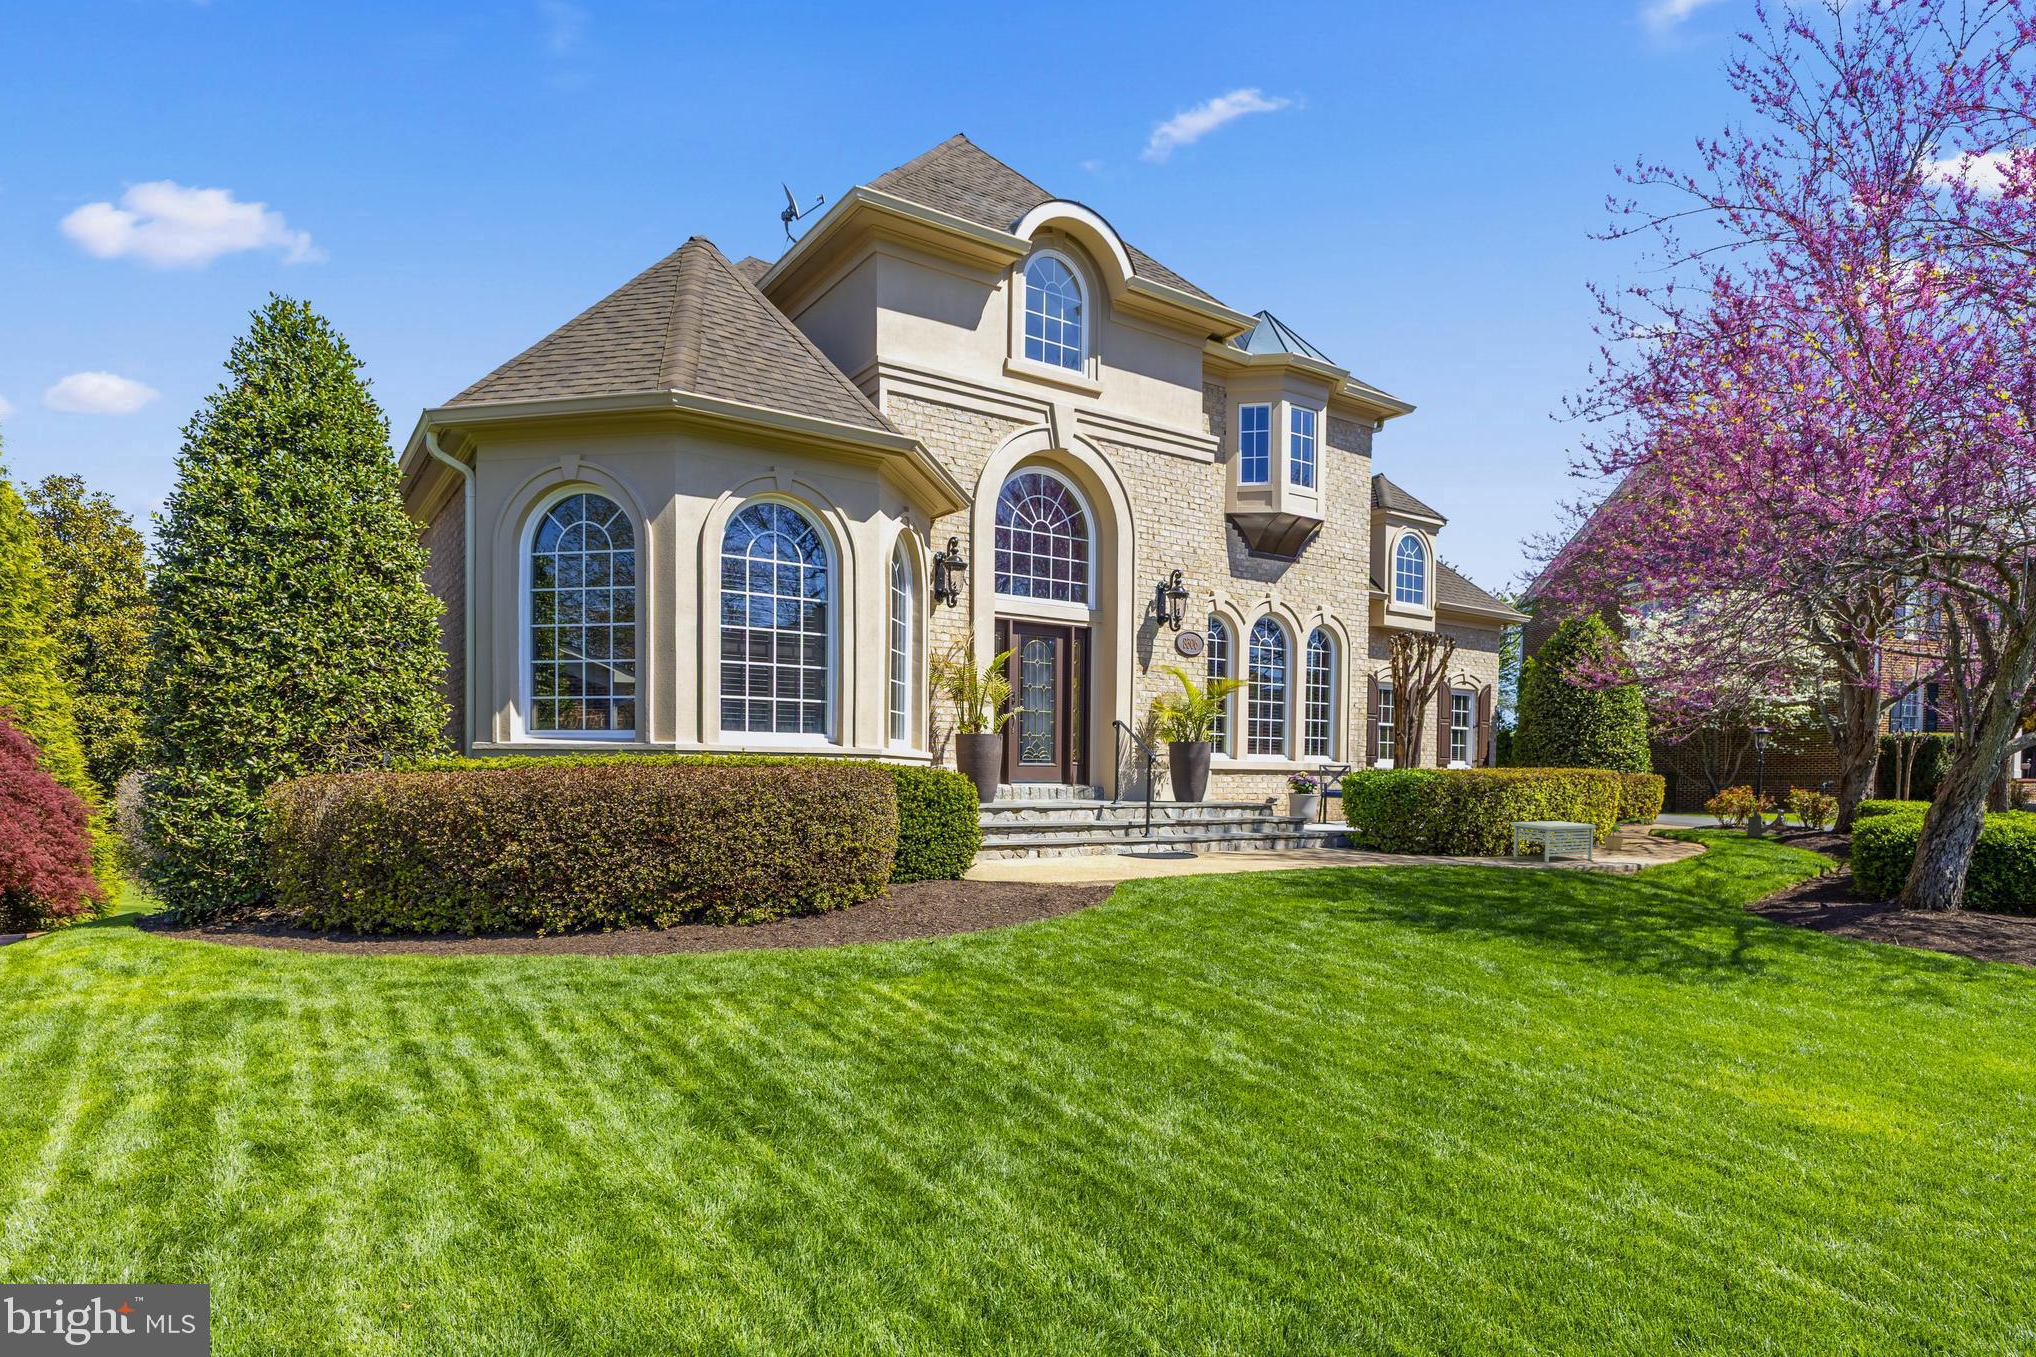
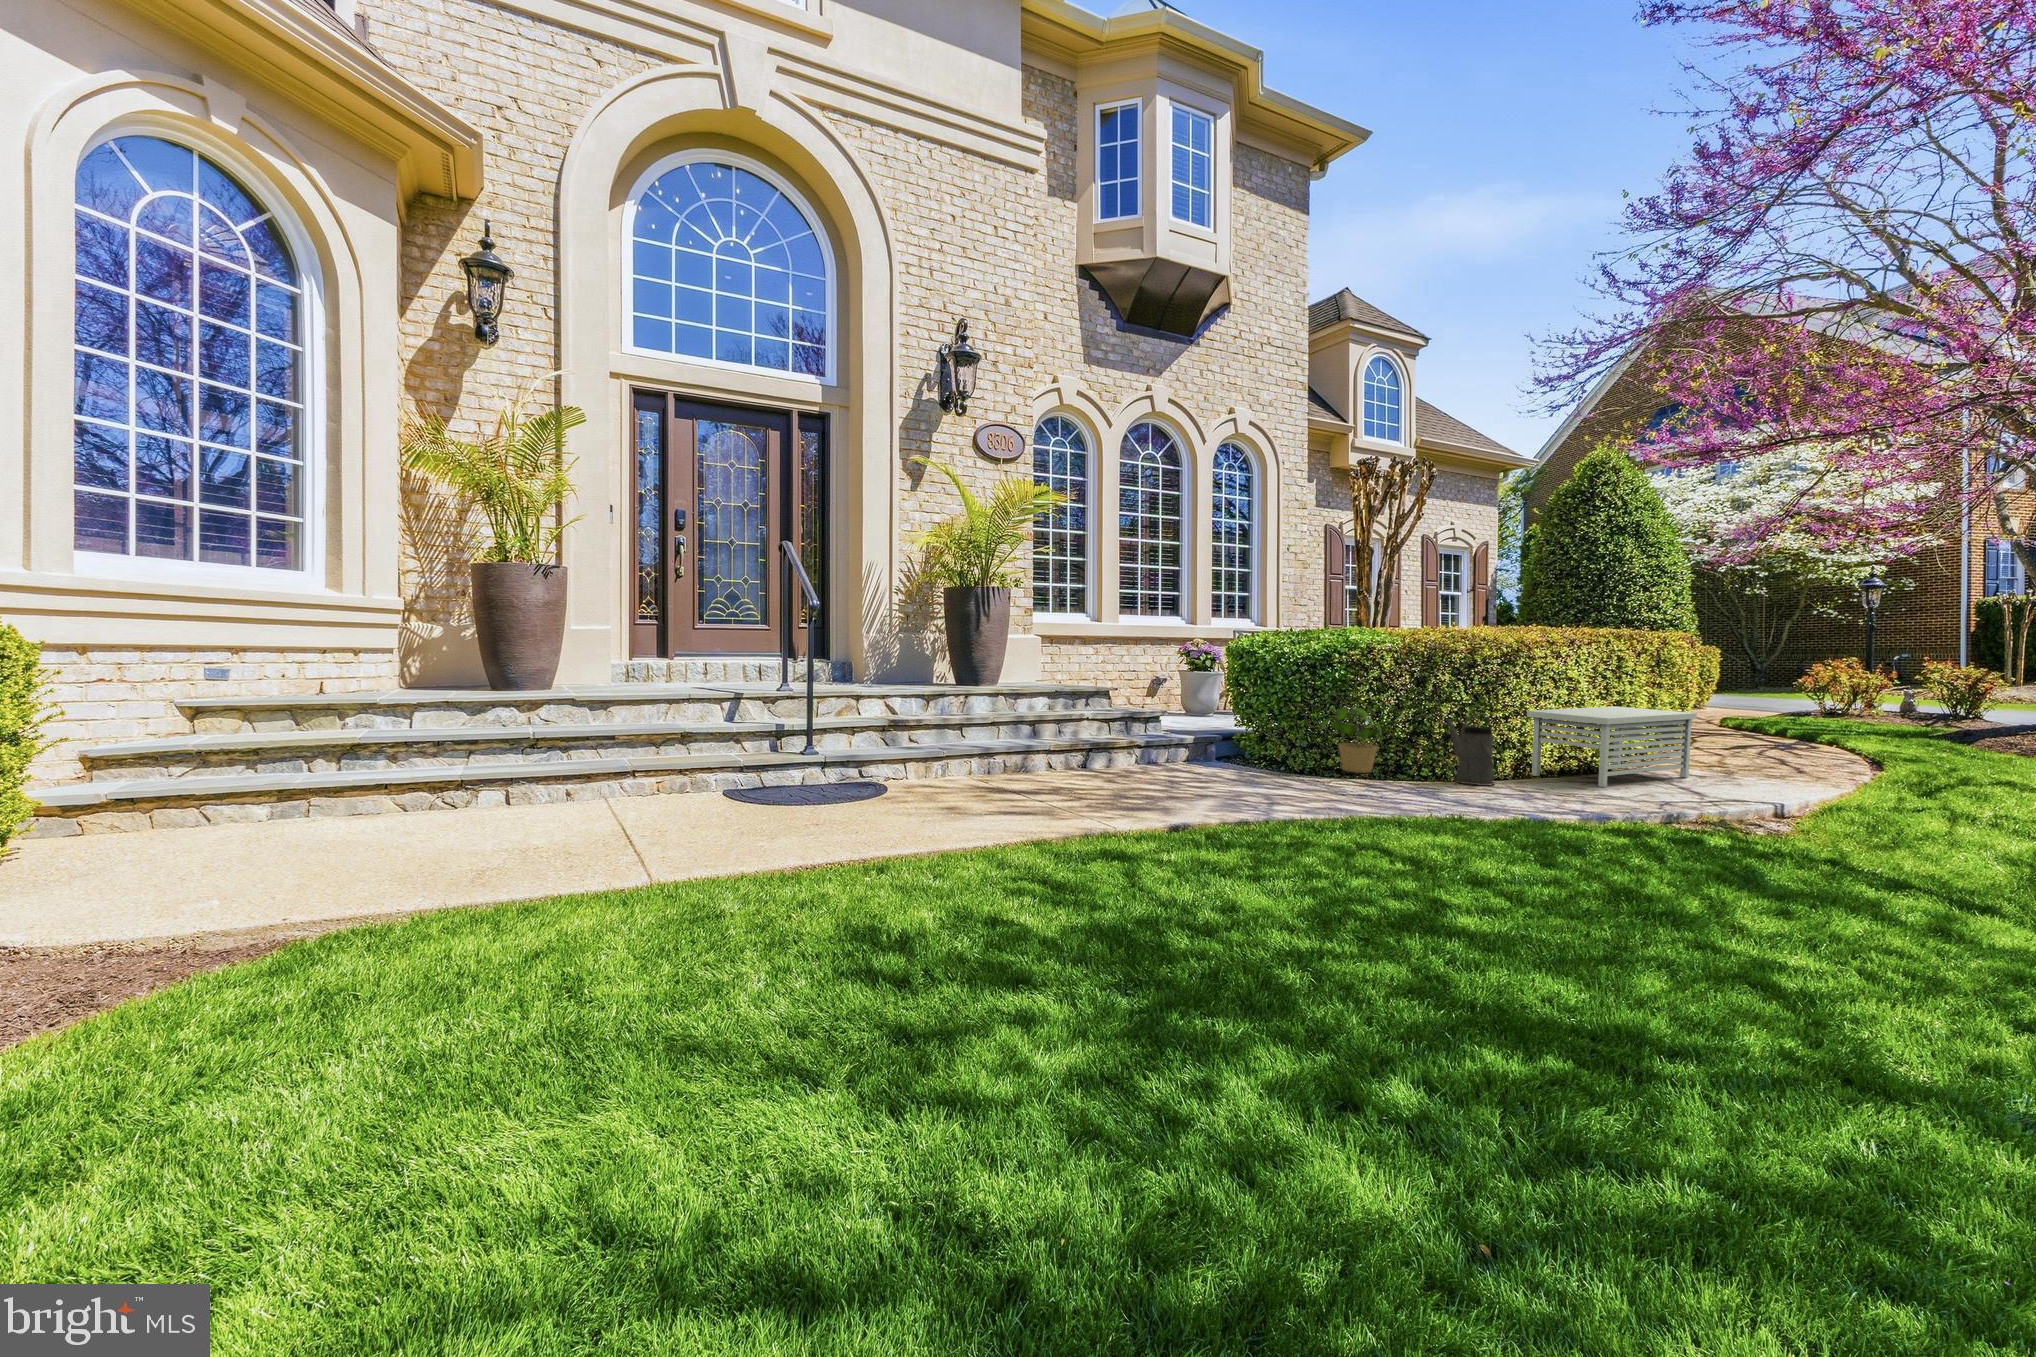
watering can: present [1742,810,1781,838] -> present [1447,714,1495,786]
potted plant: present [1604,818,1644,850] -> present [1321,707,1382,773]

